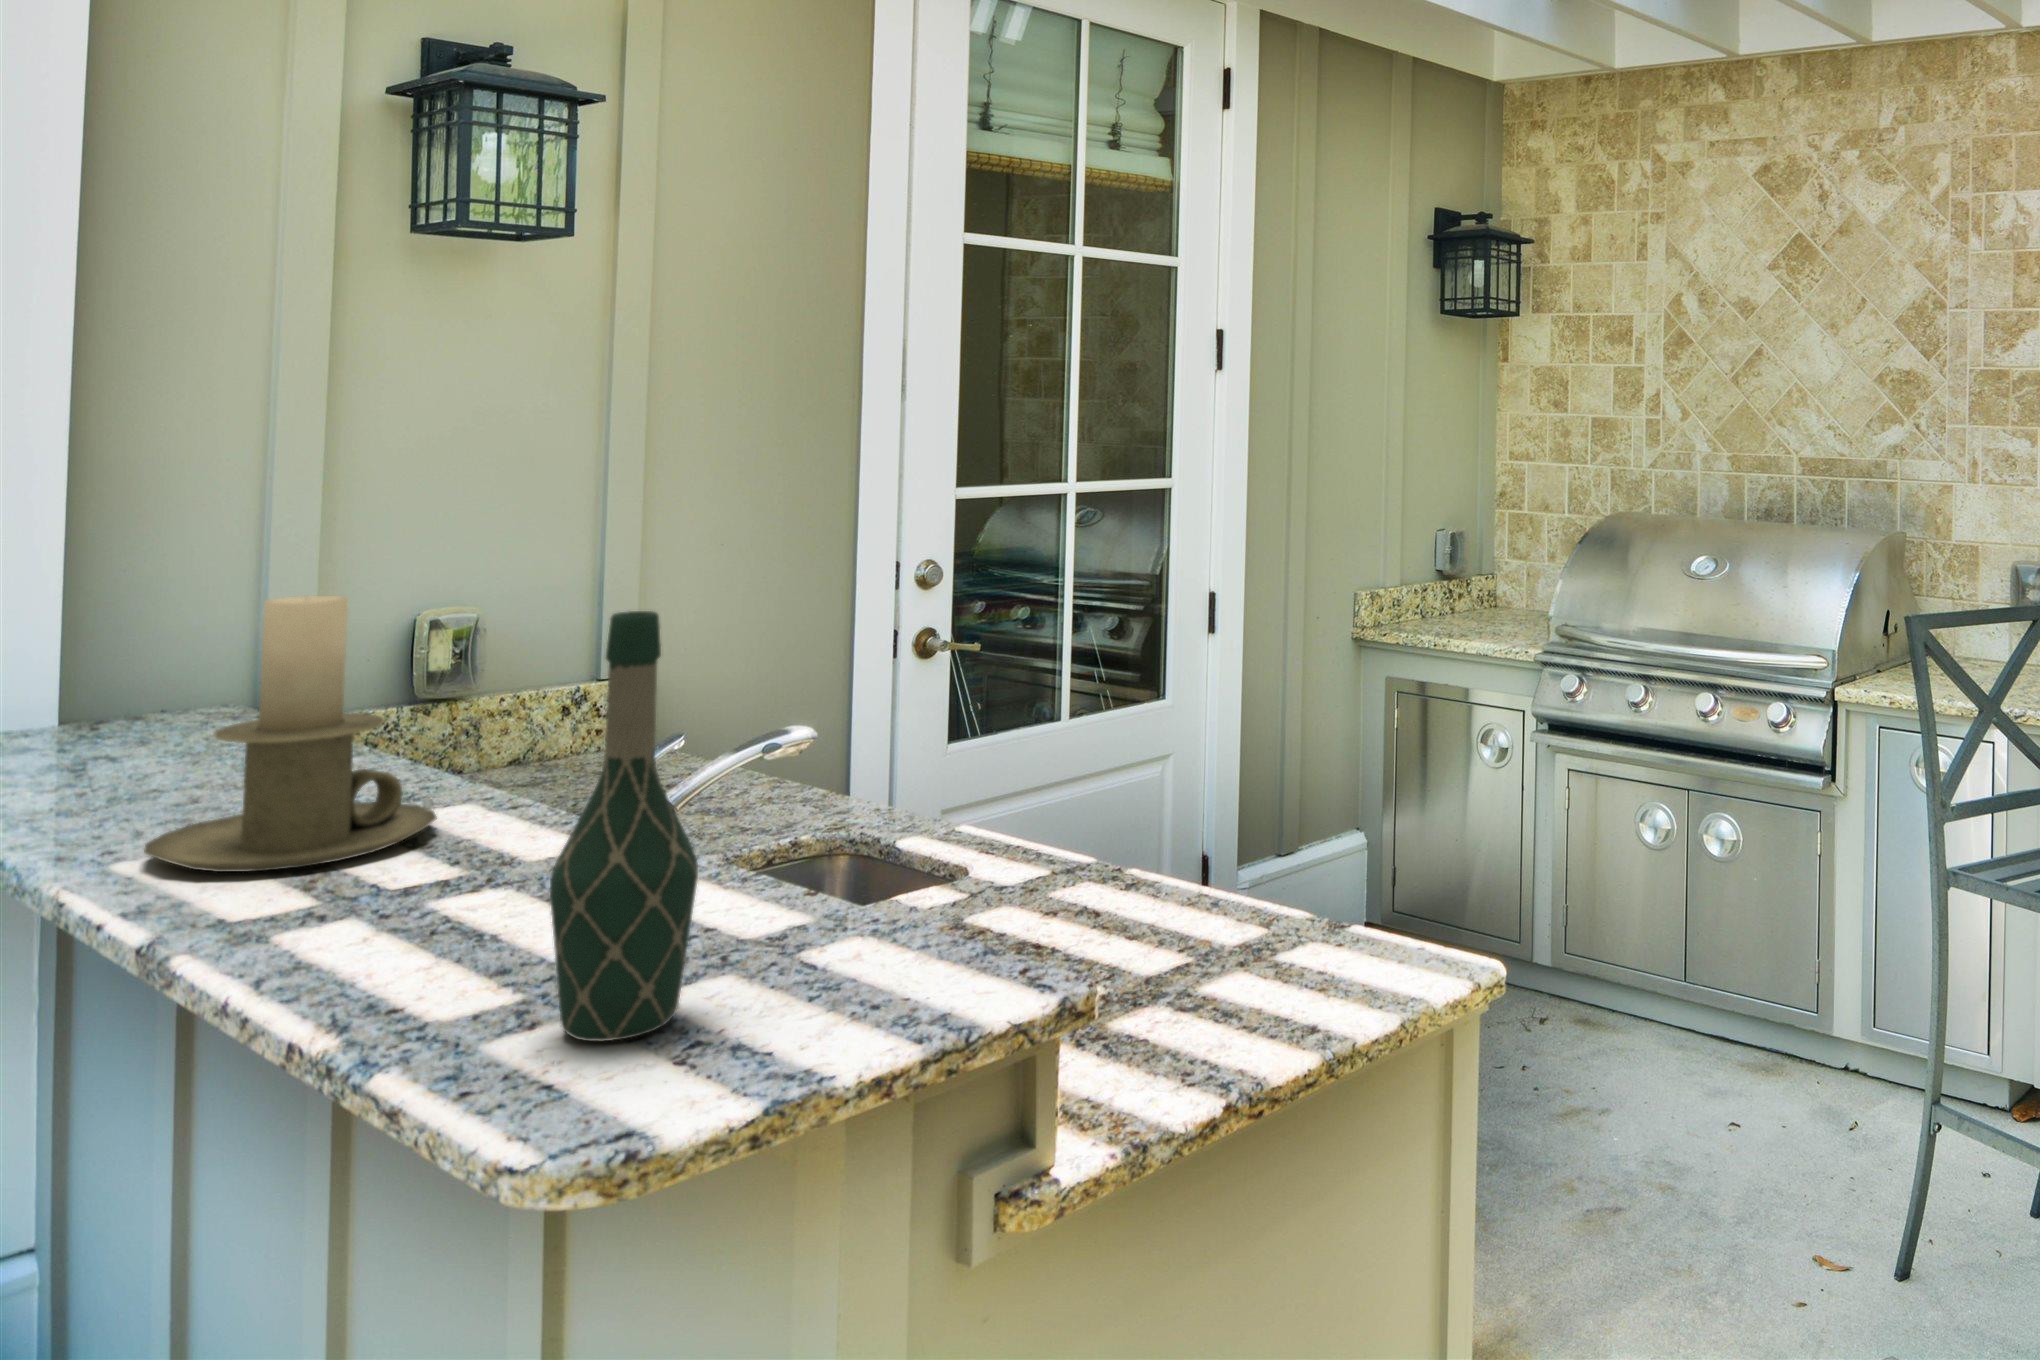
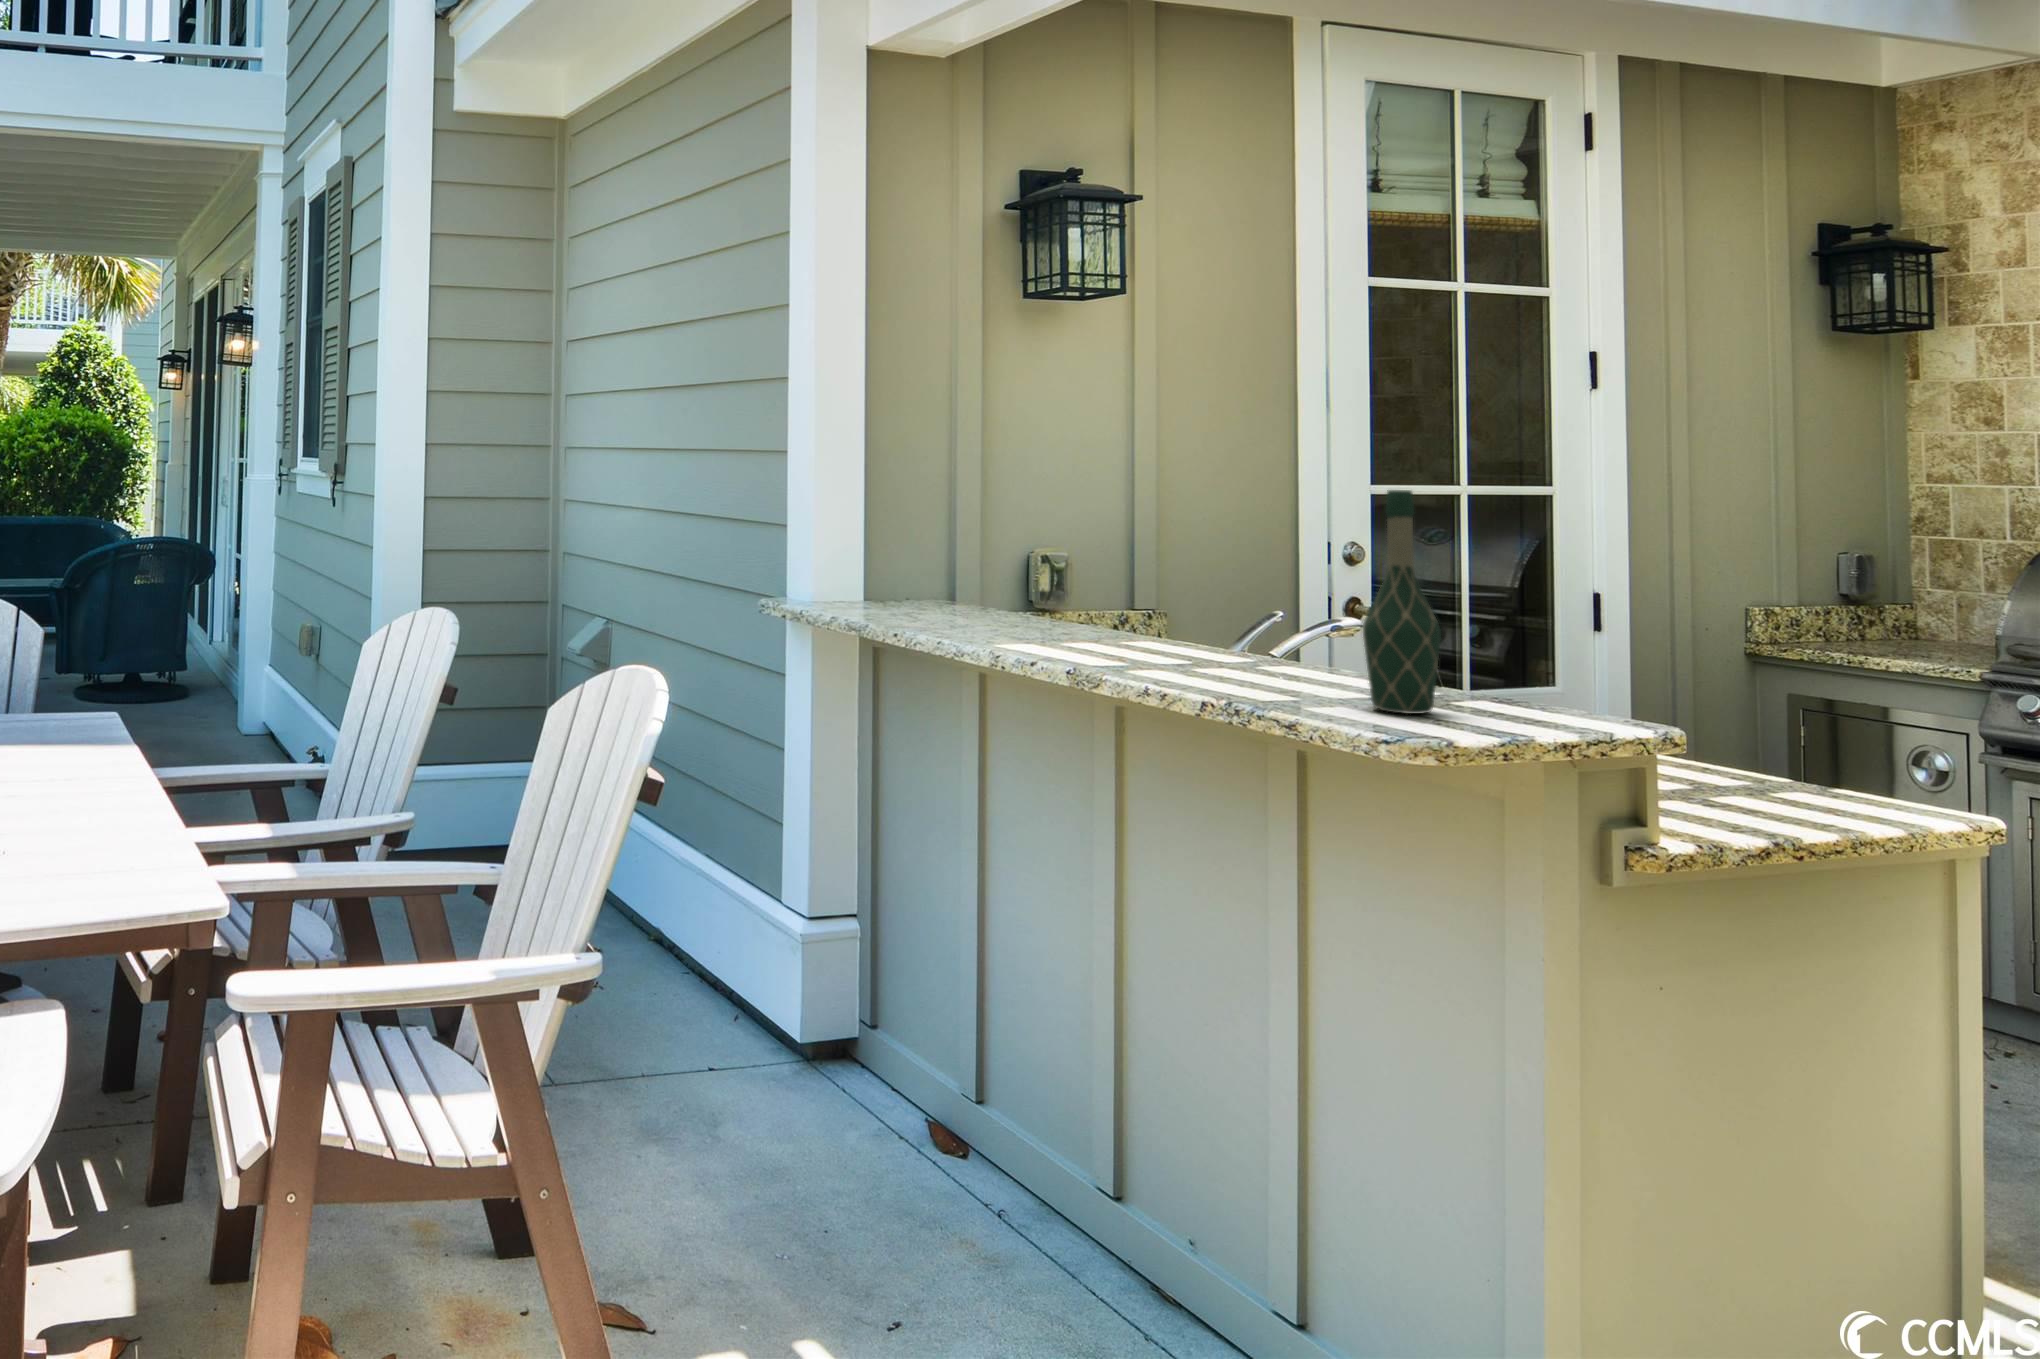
candle holder: present [144,596,437,872] -> none [1033,505,1174,654]

